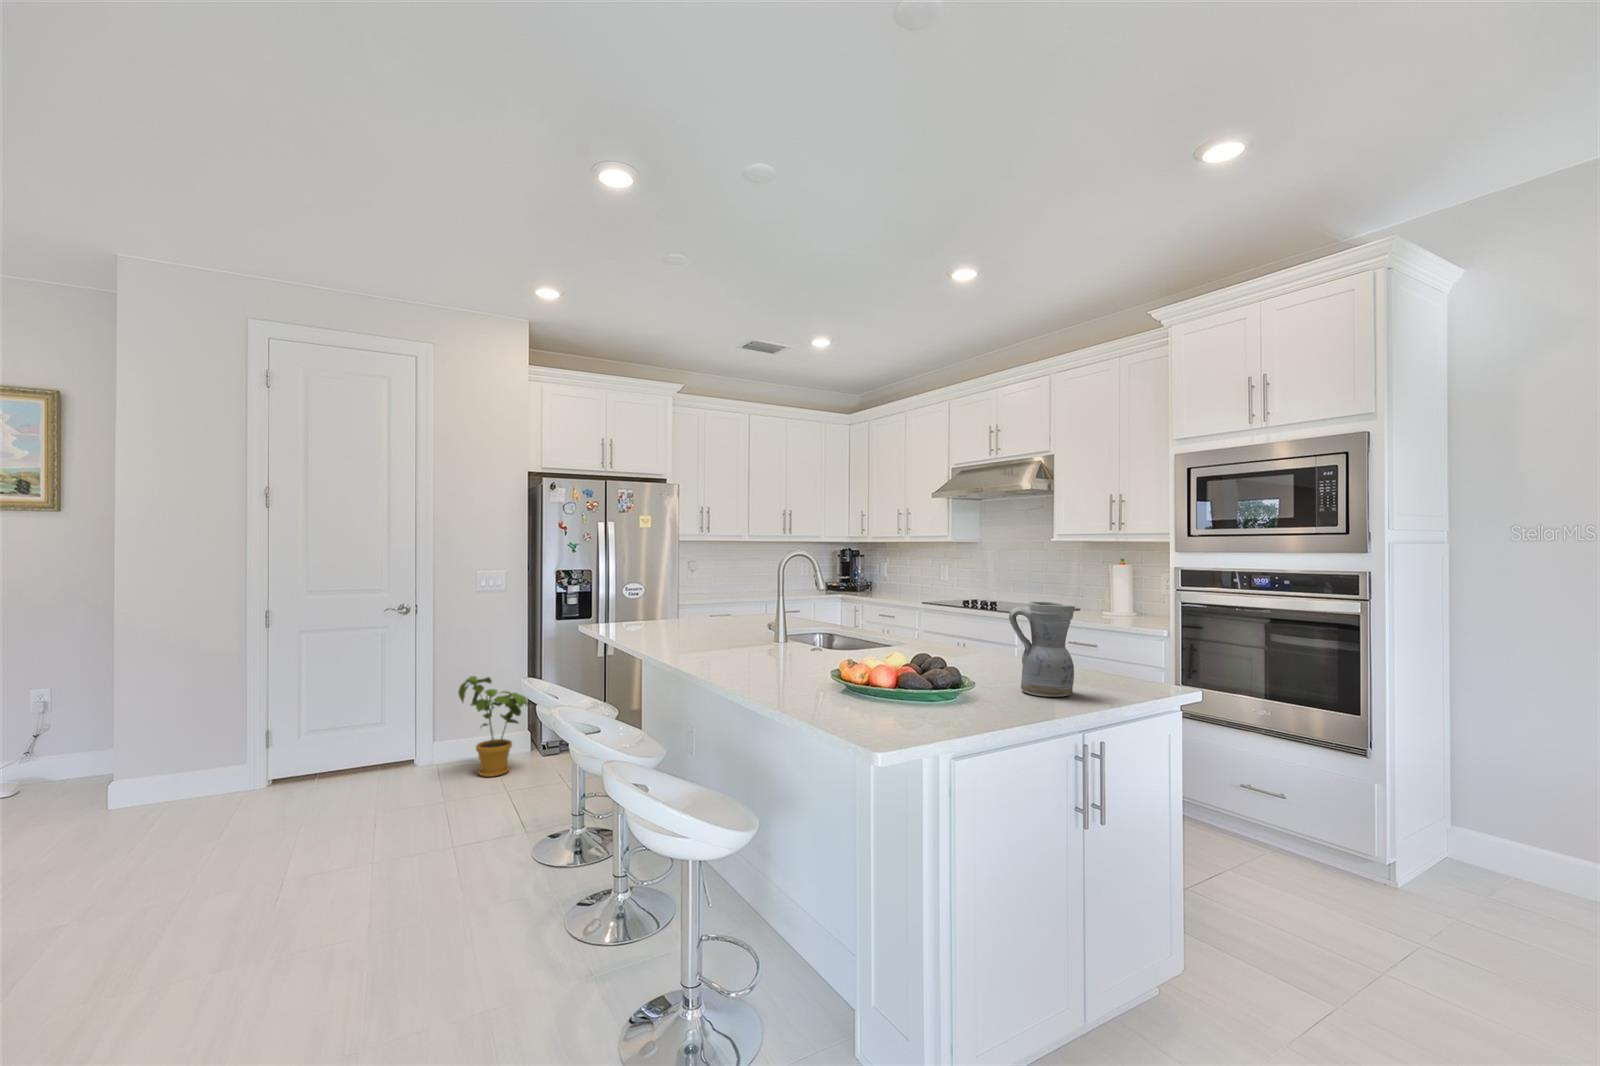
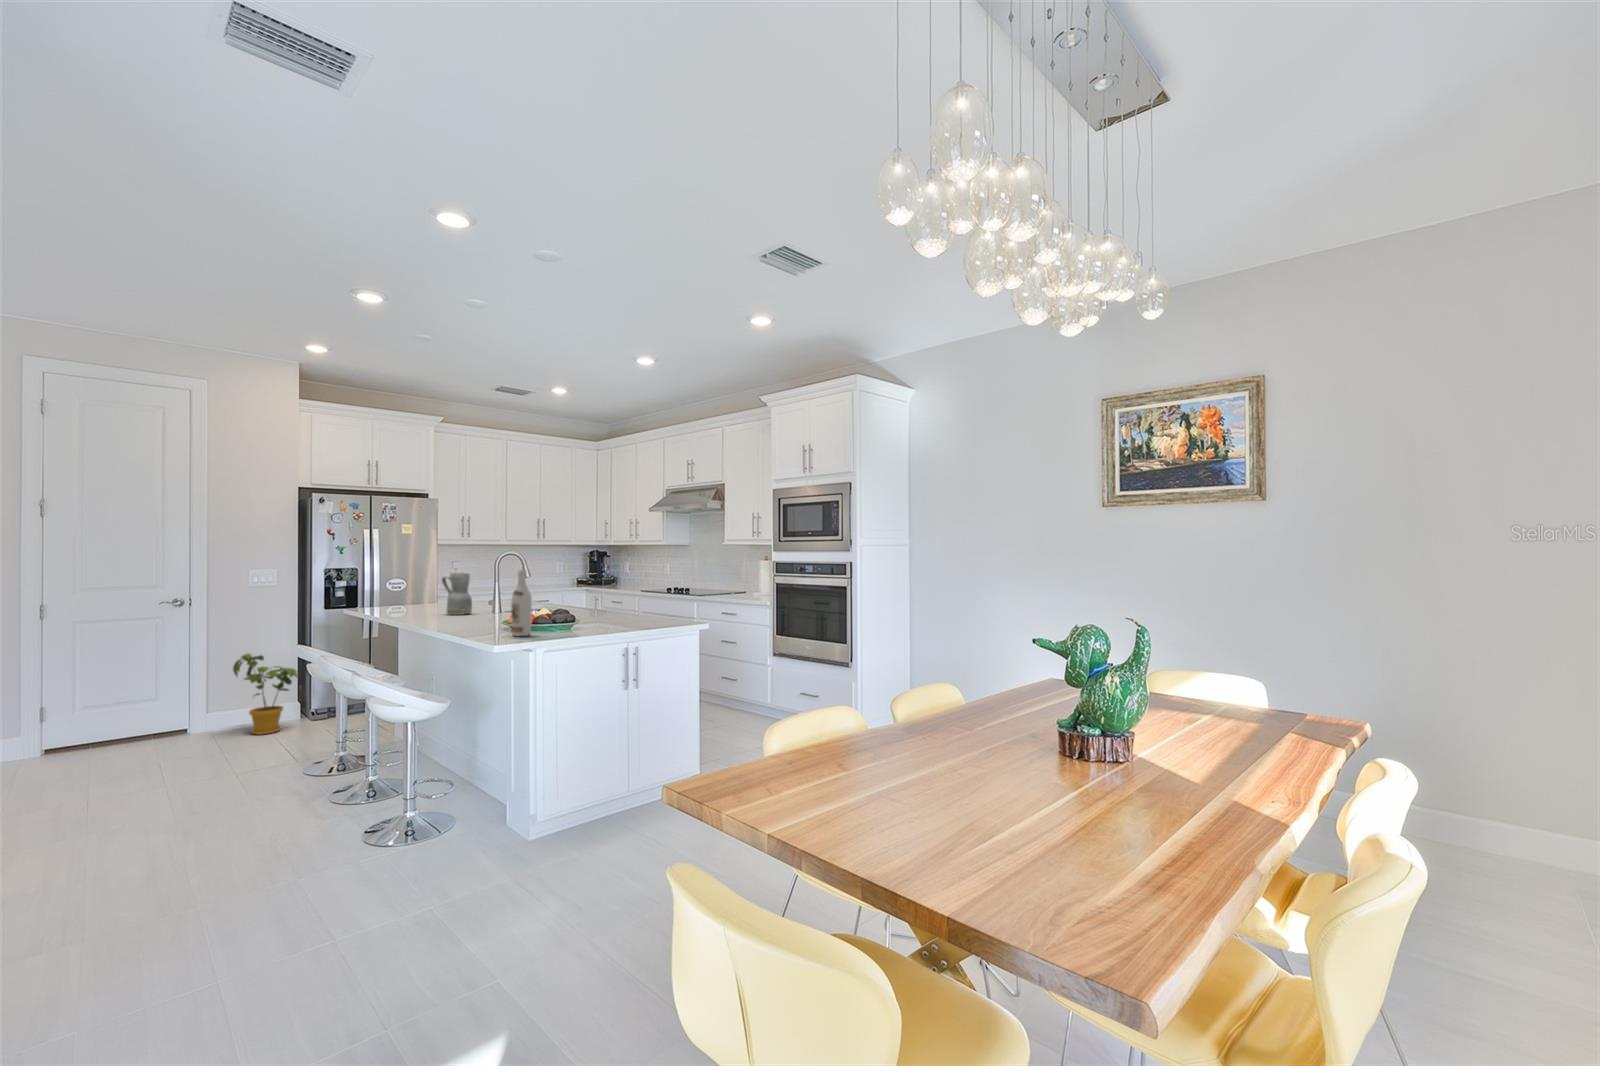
wine bottle: none [866,586,902,714] -> present [511,570,532,636]
ceramic pitcher: present [1009,601,1075,697] -> present [442,572,472,615]

